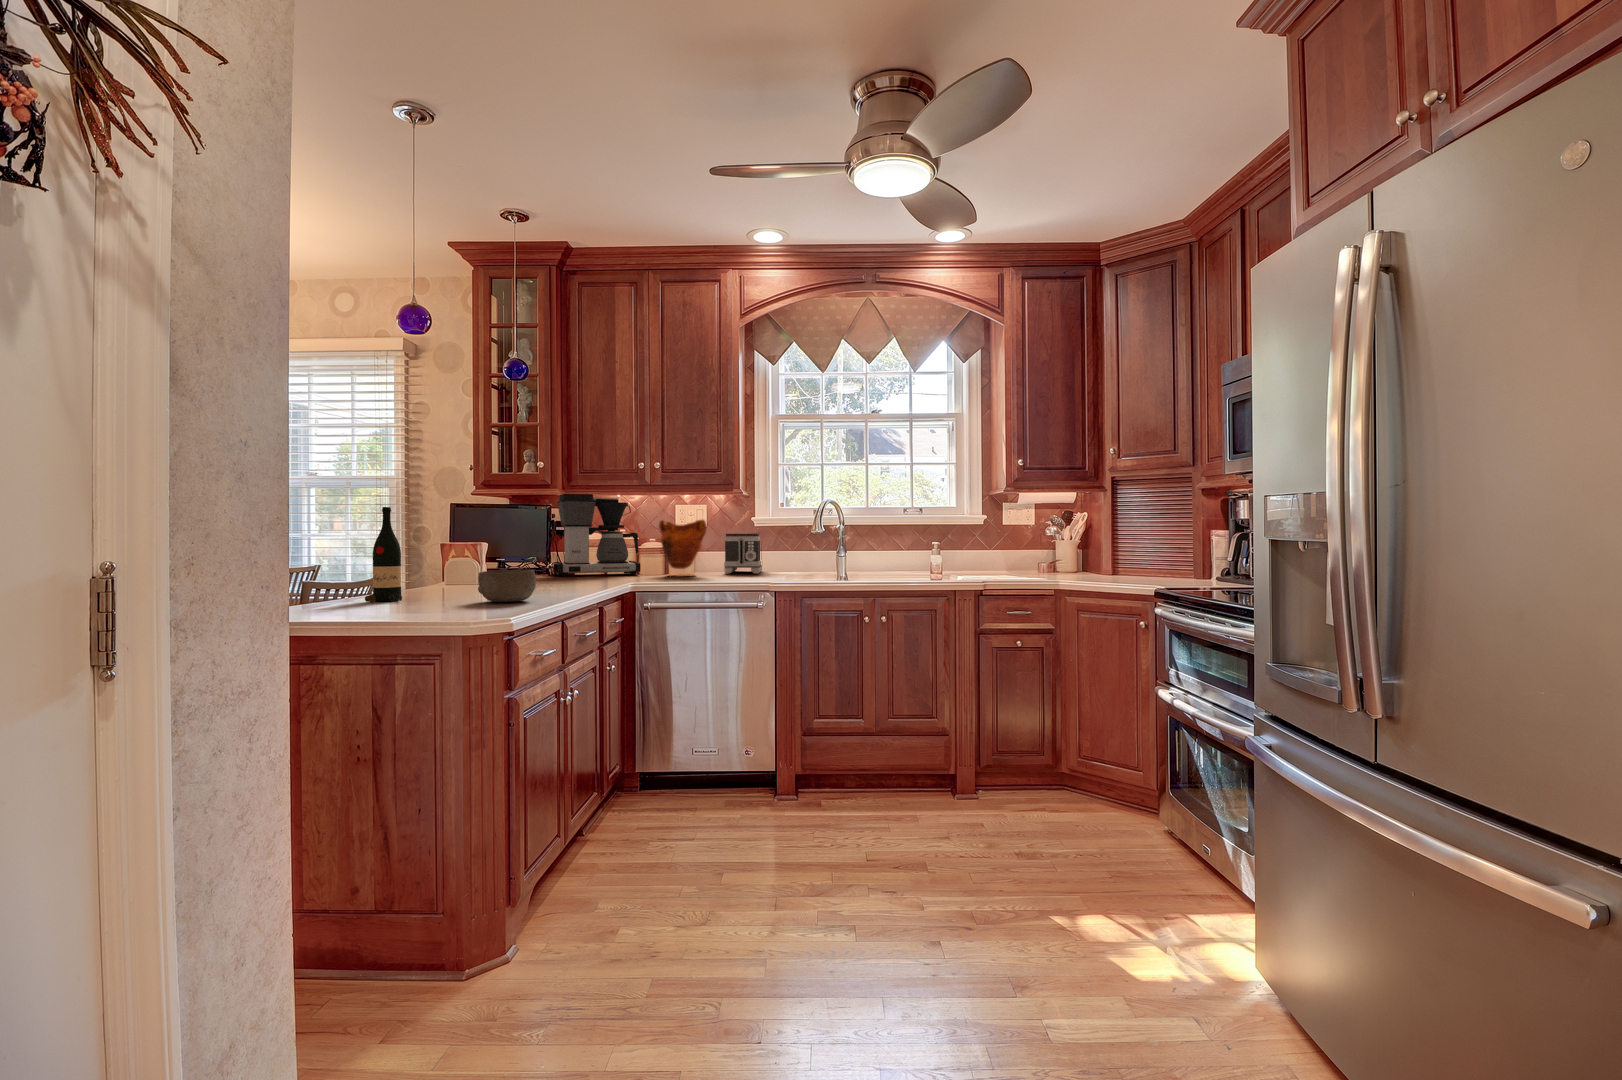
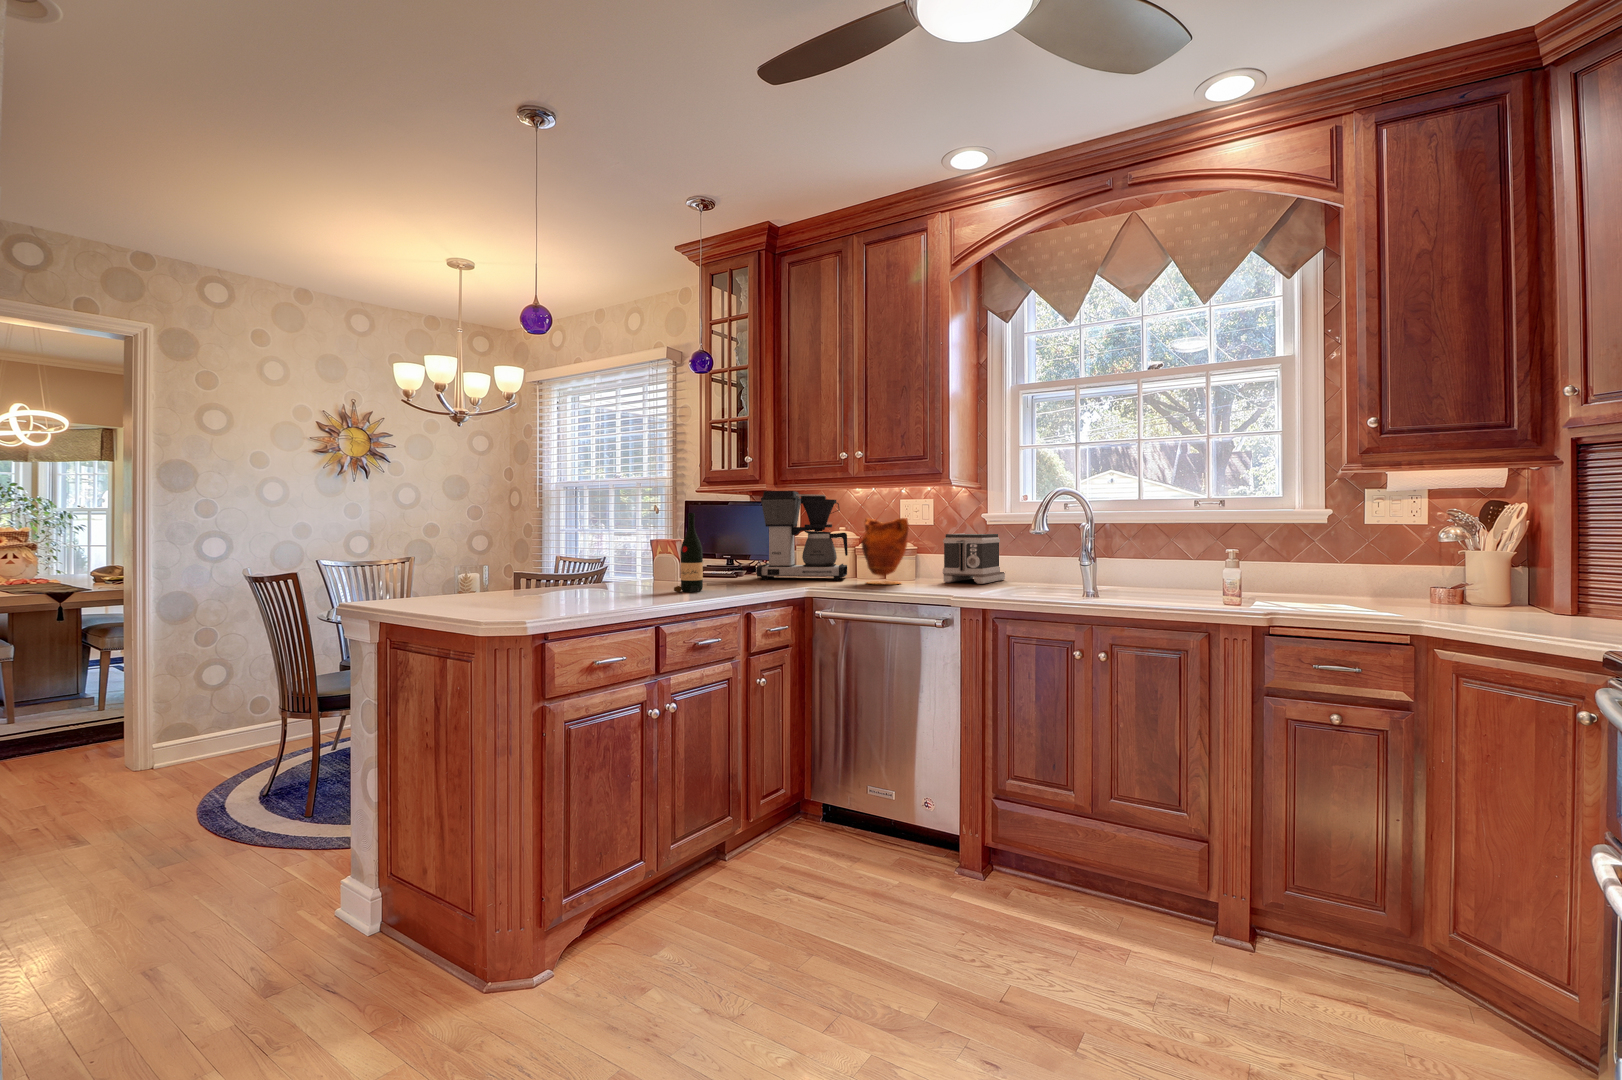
wine bottle: present [365,507,402,602] -> present [674,513,703,592]
bowl: present [478,570,536,602] -> none [550,578,612,612]

